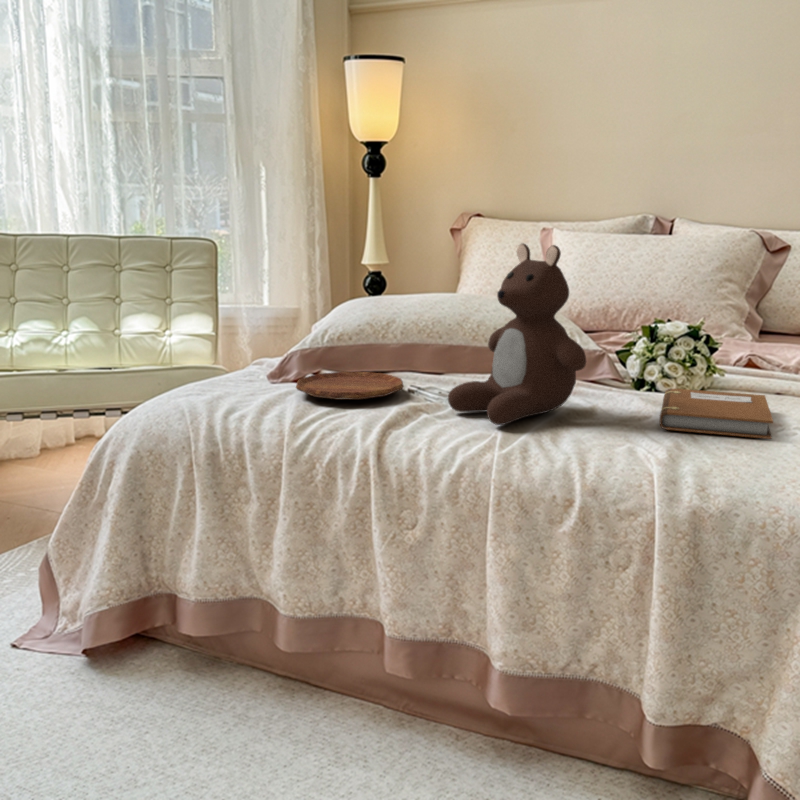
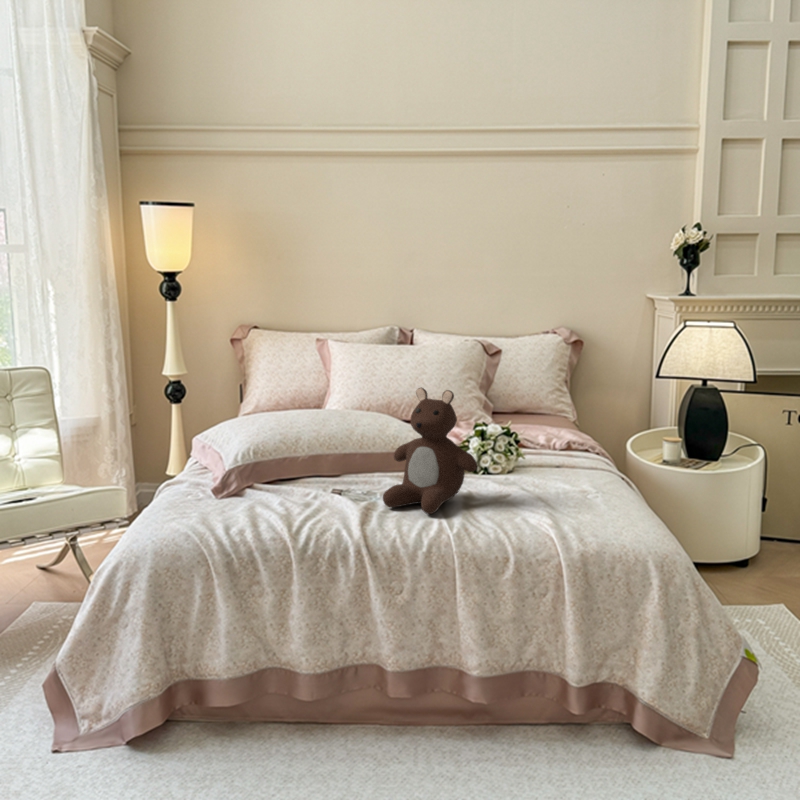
tray: present [296,372,404,400] -> none [252,484,335,509]
notebook: present [660,389,773,439] -> none [505,472,589,503]

